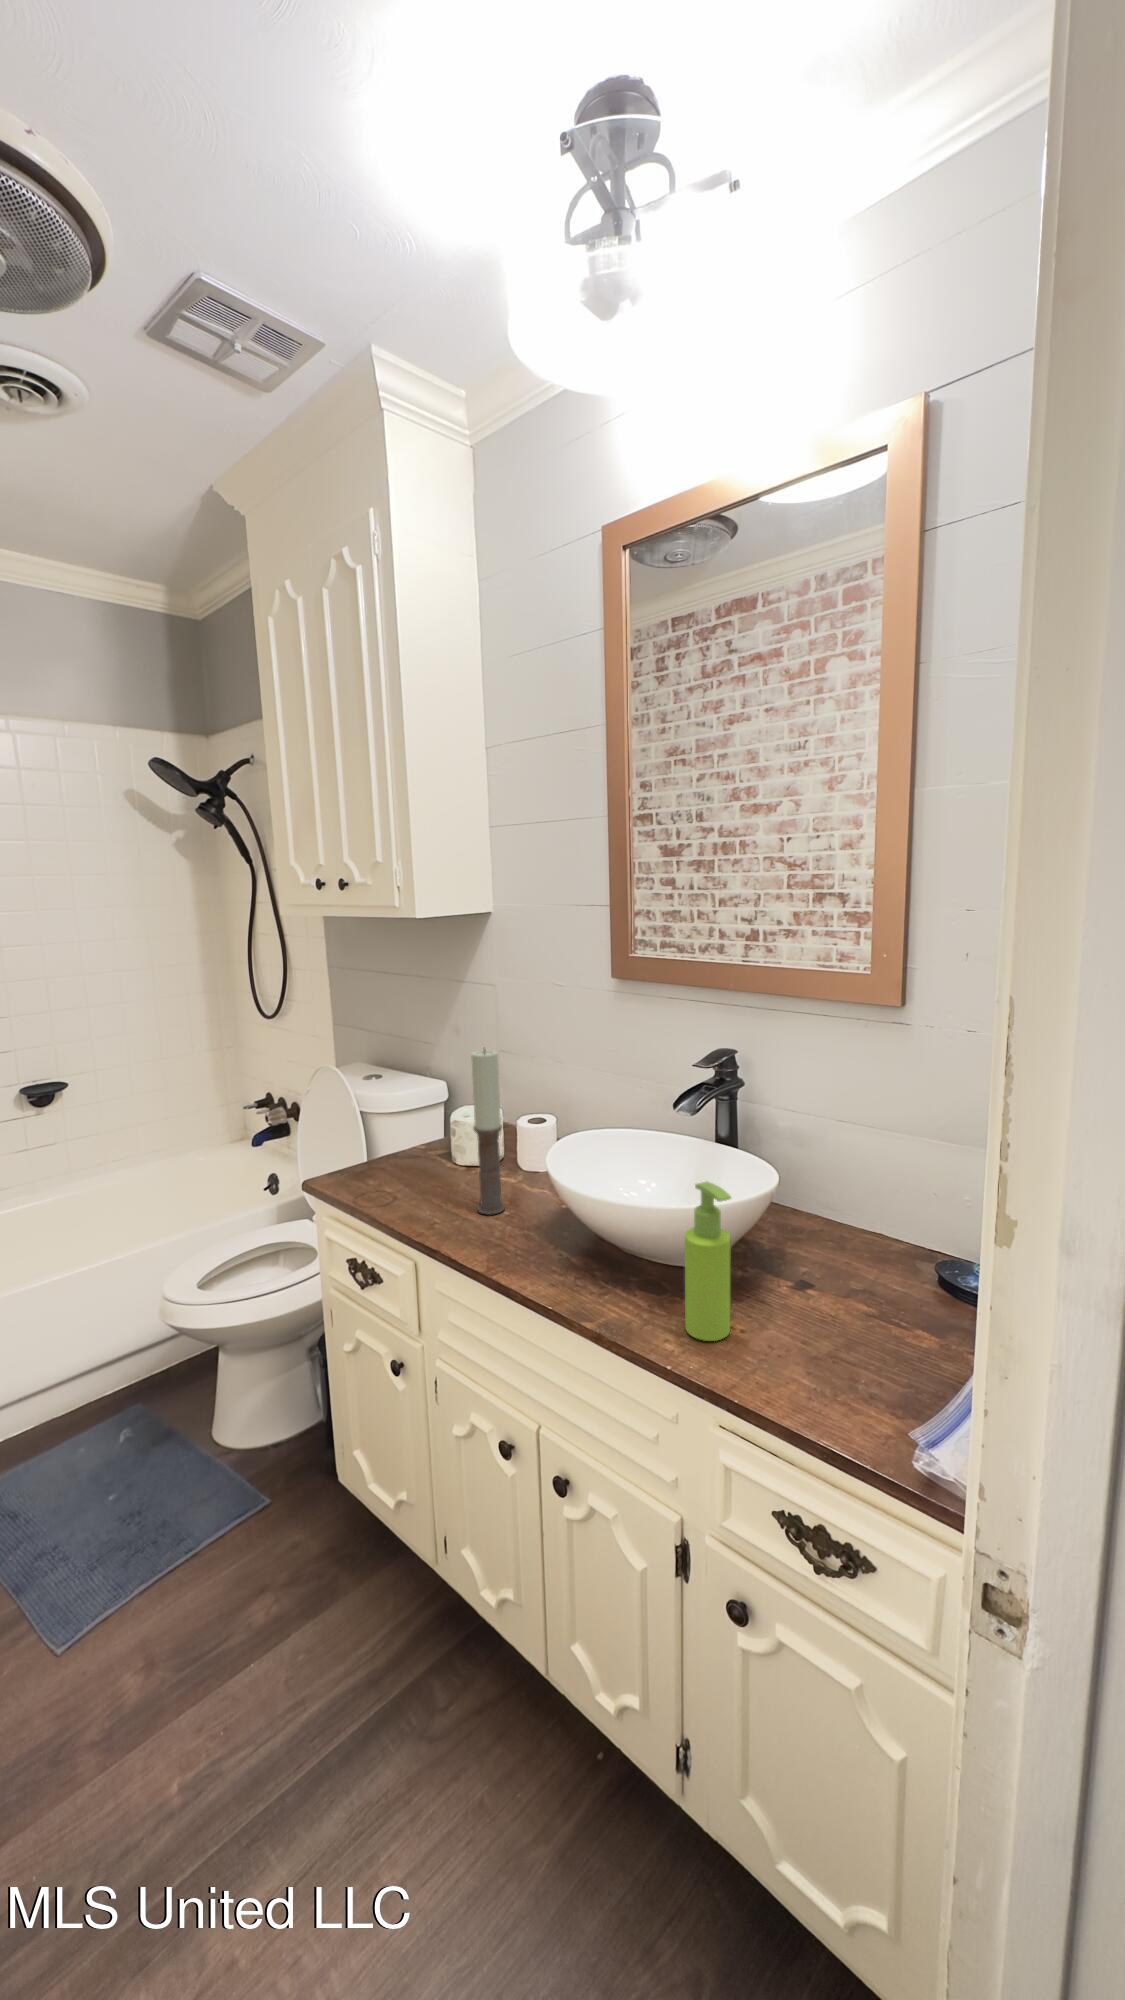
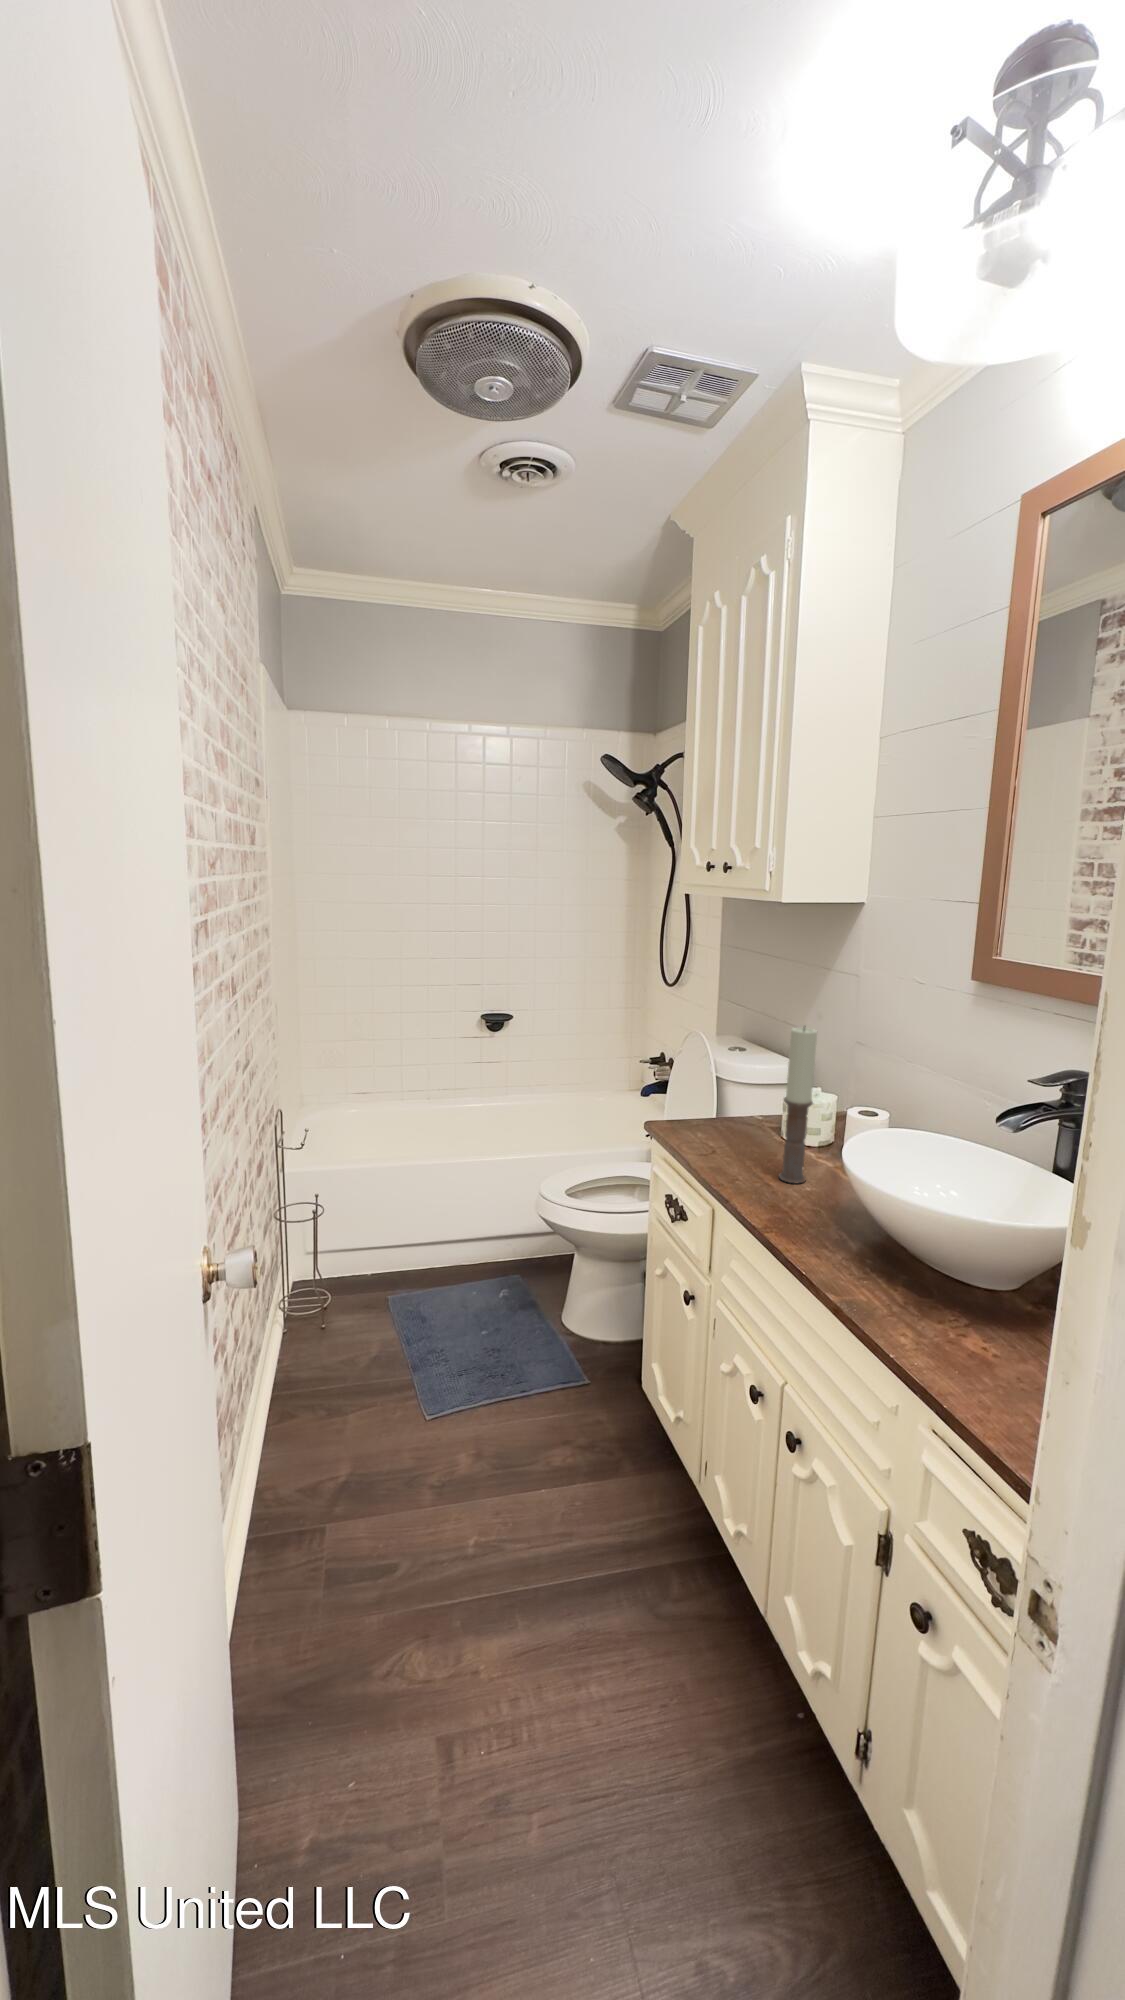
soap dispenser: present [685,1182,731,1341] -> none [927,1186,991,1351]

